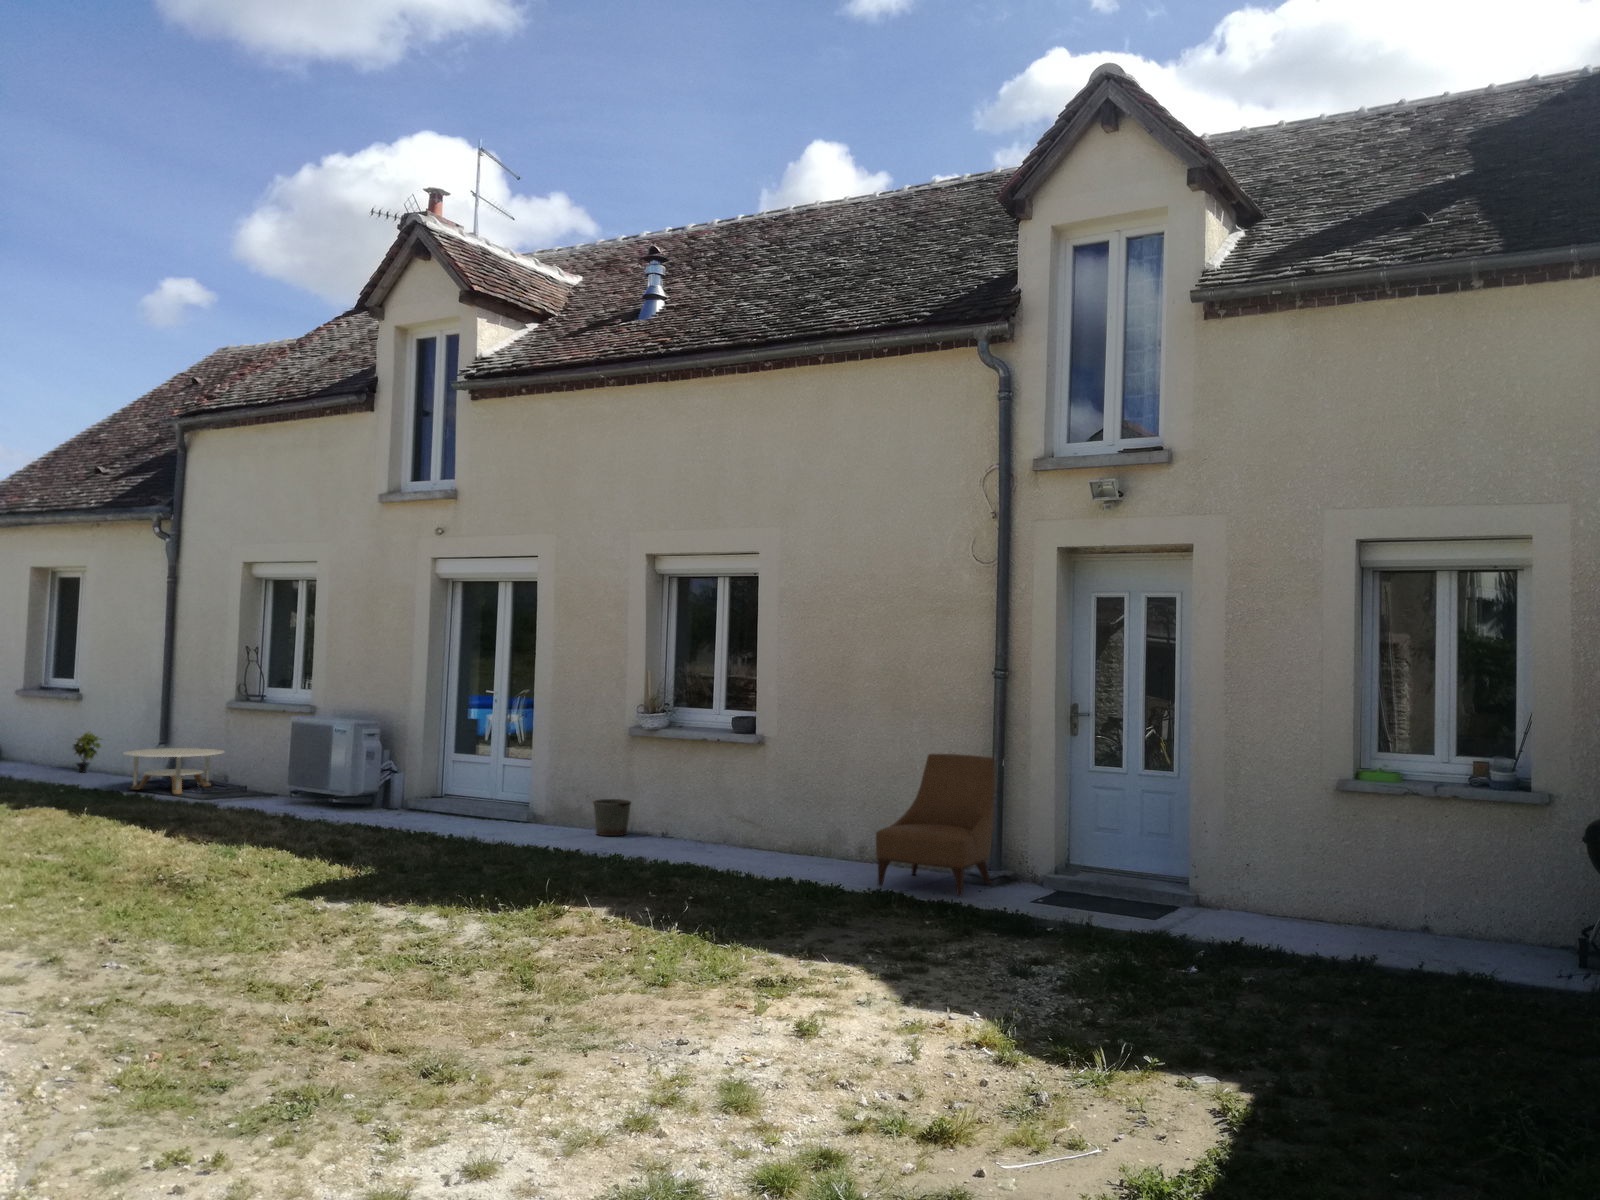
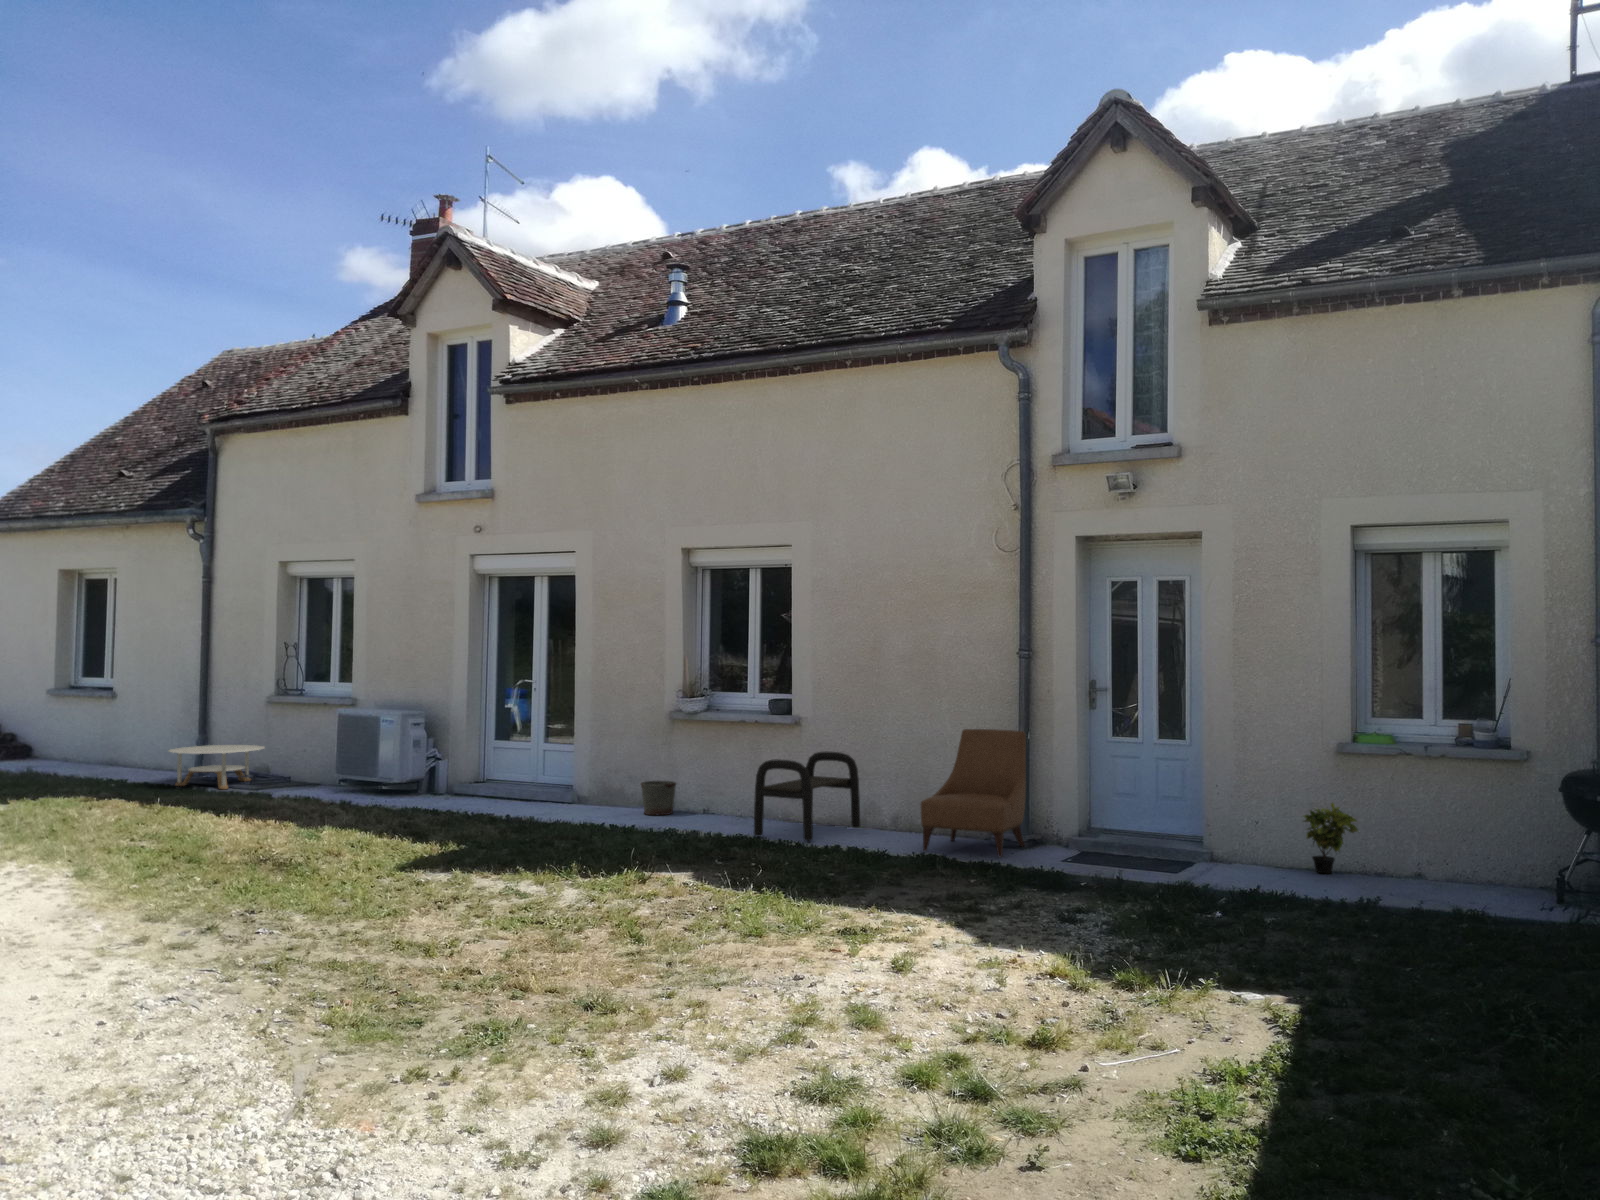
potted plant: present [74,732,101,772] -> present [1304,803,1358,873]
bench: none [701,773,820,871] -> present [754,752,860,841]

